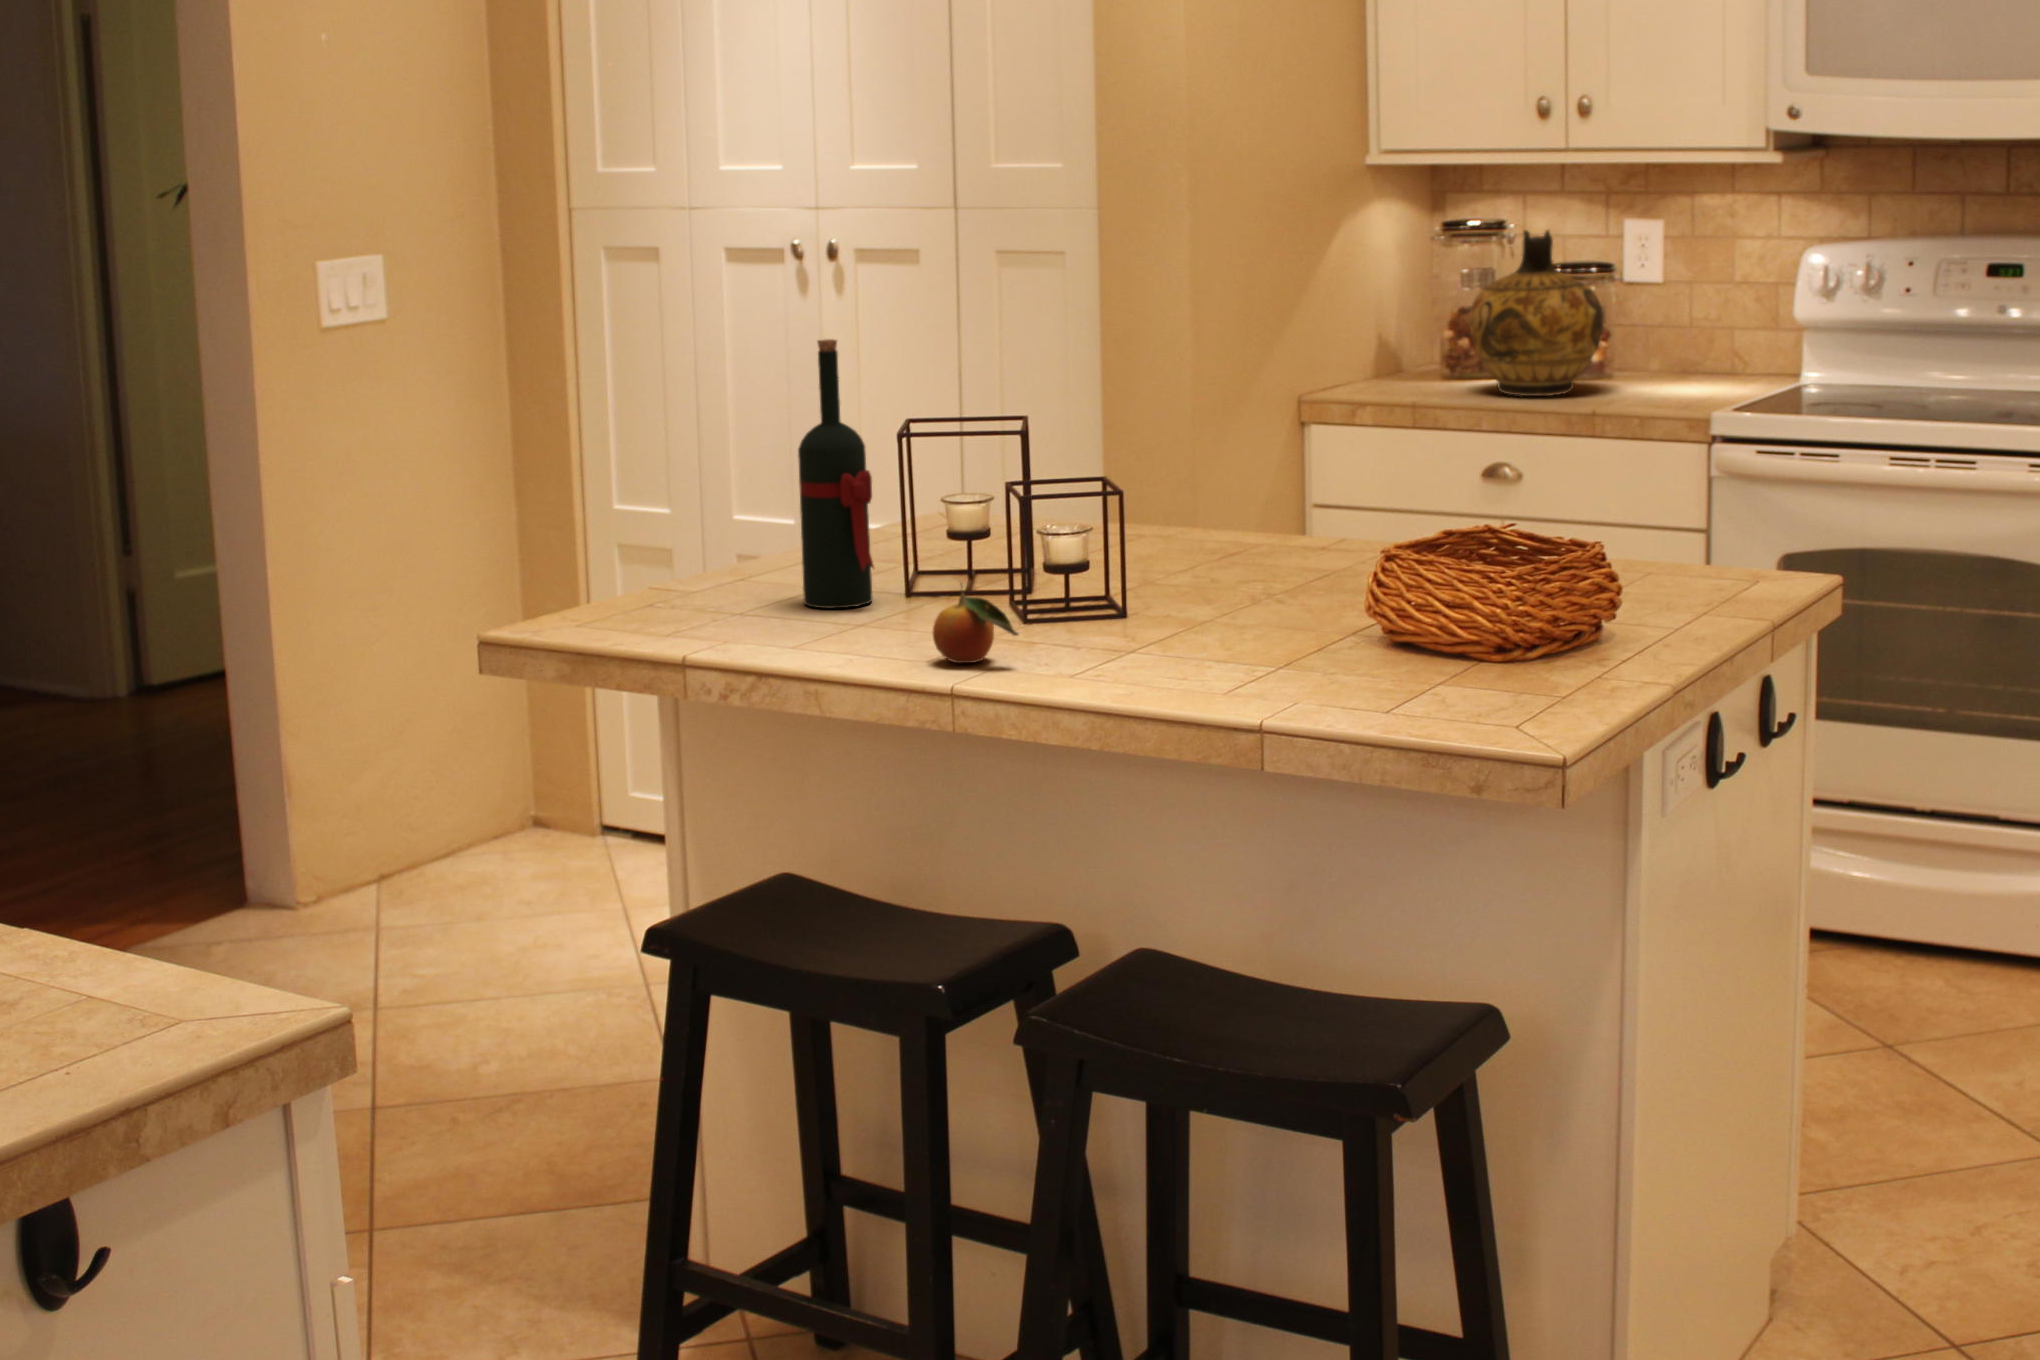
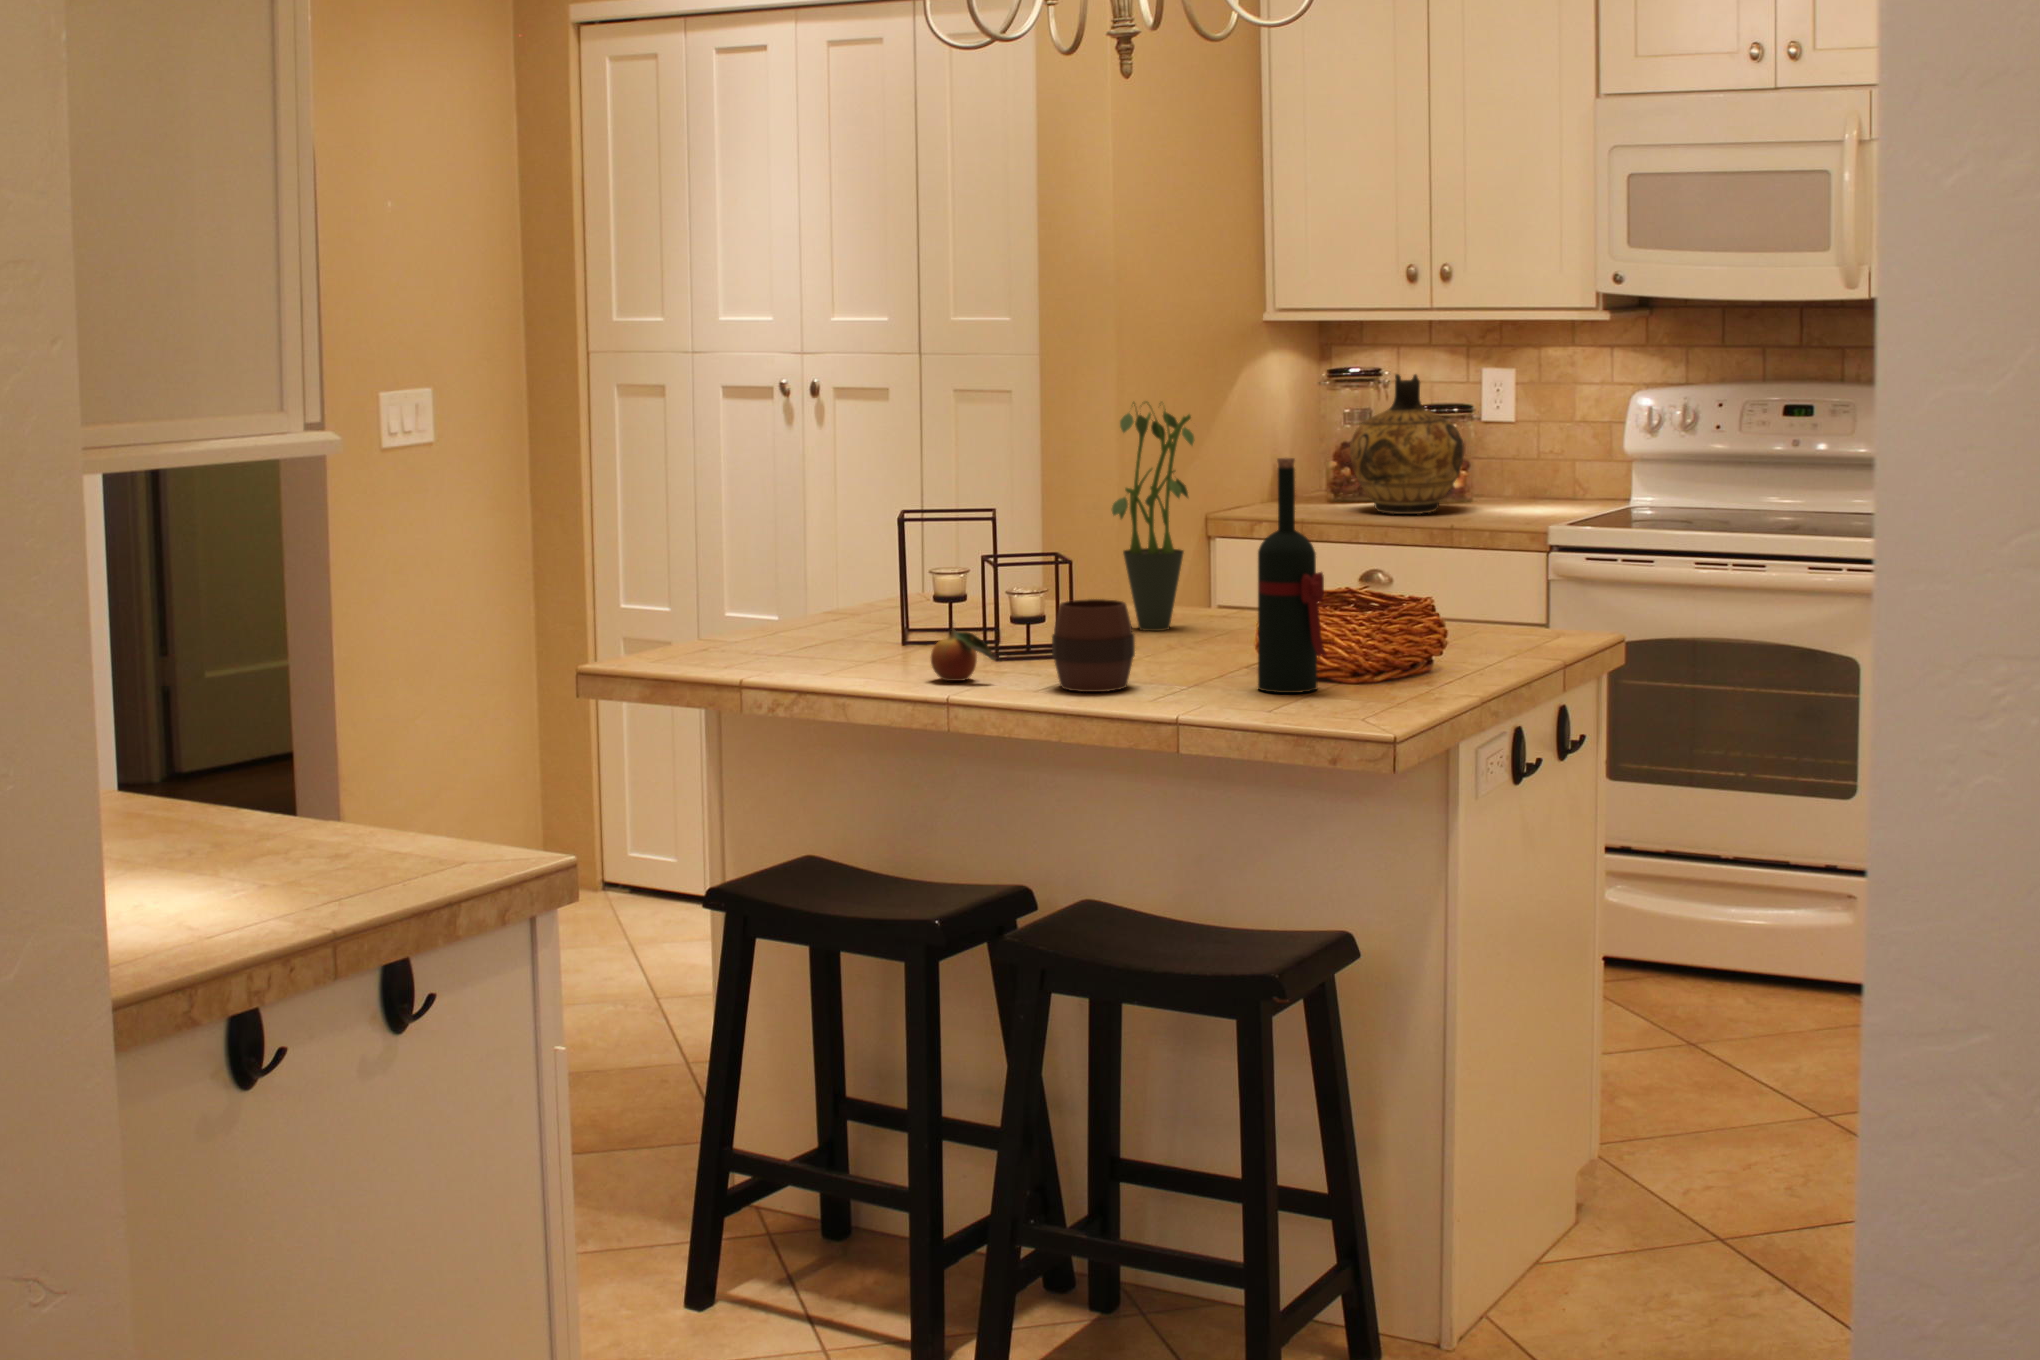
potted plant: none [1177,279,1300,575] -> present [1112,402,1194,631]
wine bottle: present [798,339,874,608] -> present [1258,458,1326,693]
cup: none [1092,555,1204,683] -> present [1052,599,1135,692]

